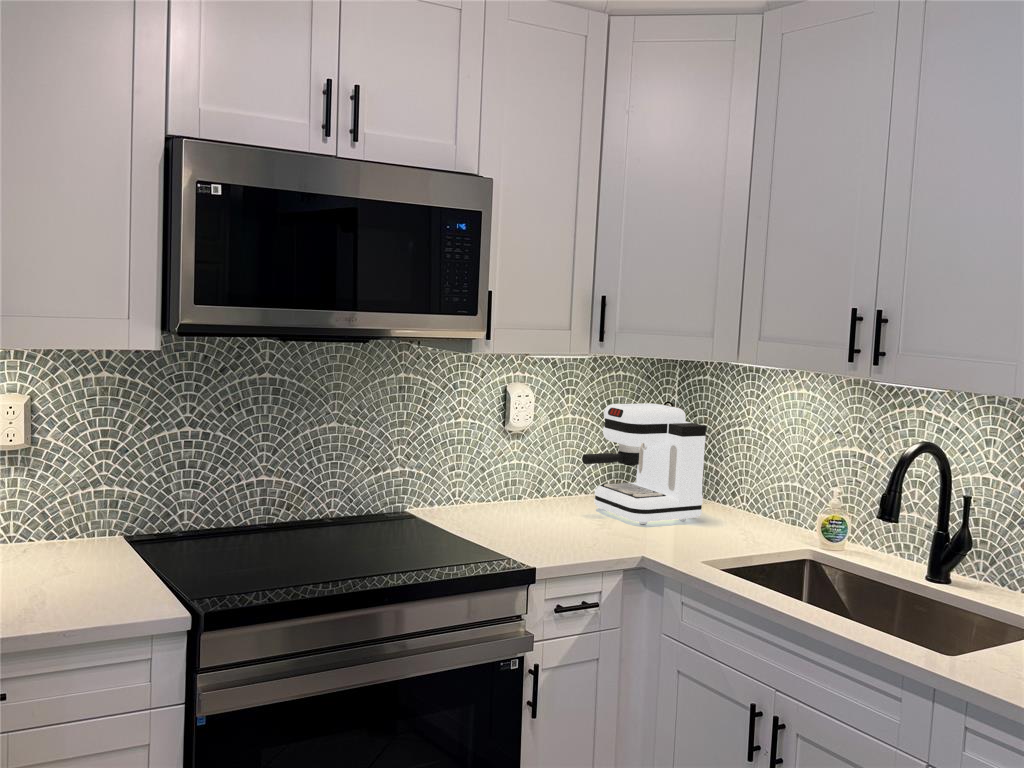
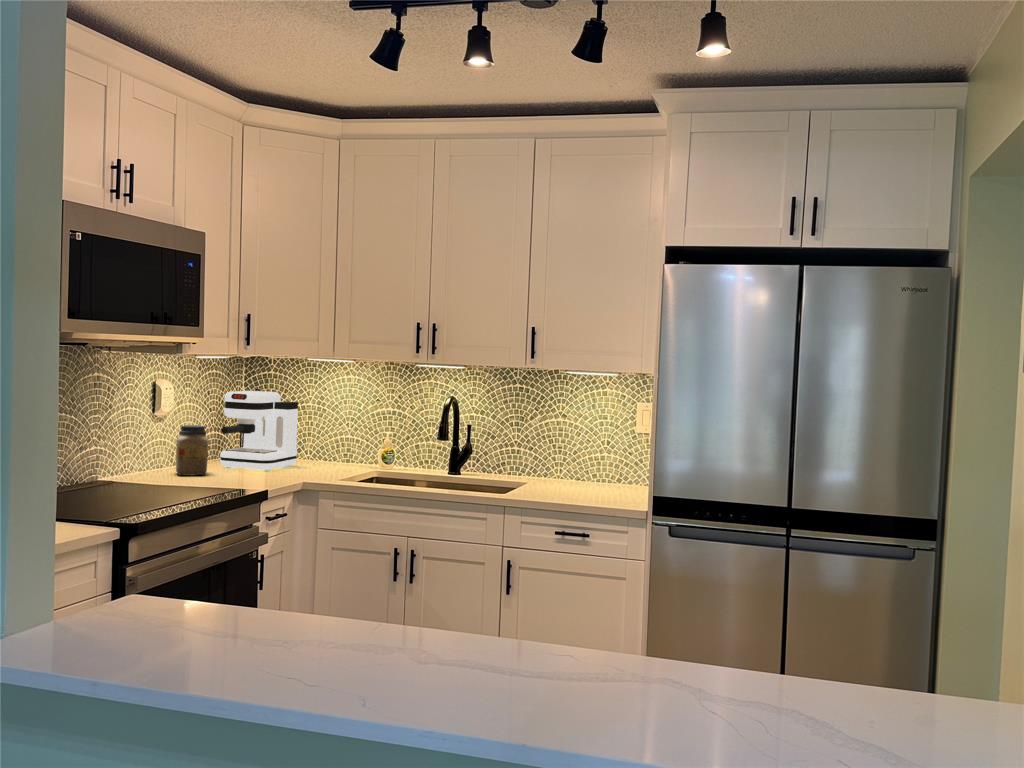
jar: none [510,448,558,520] -> present [176,425,208,476]

